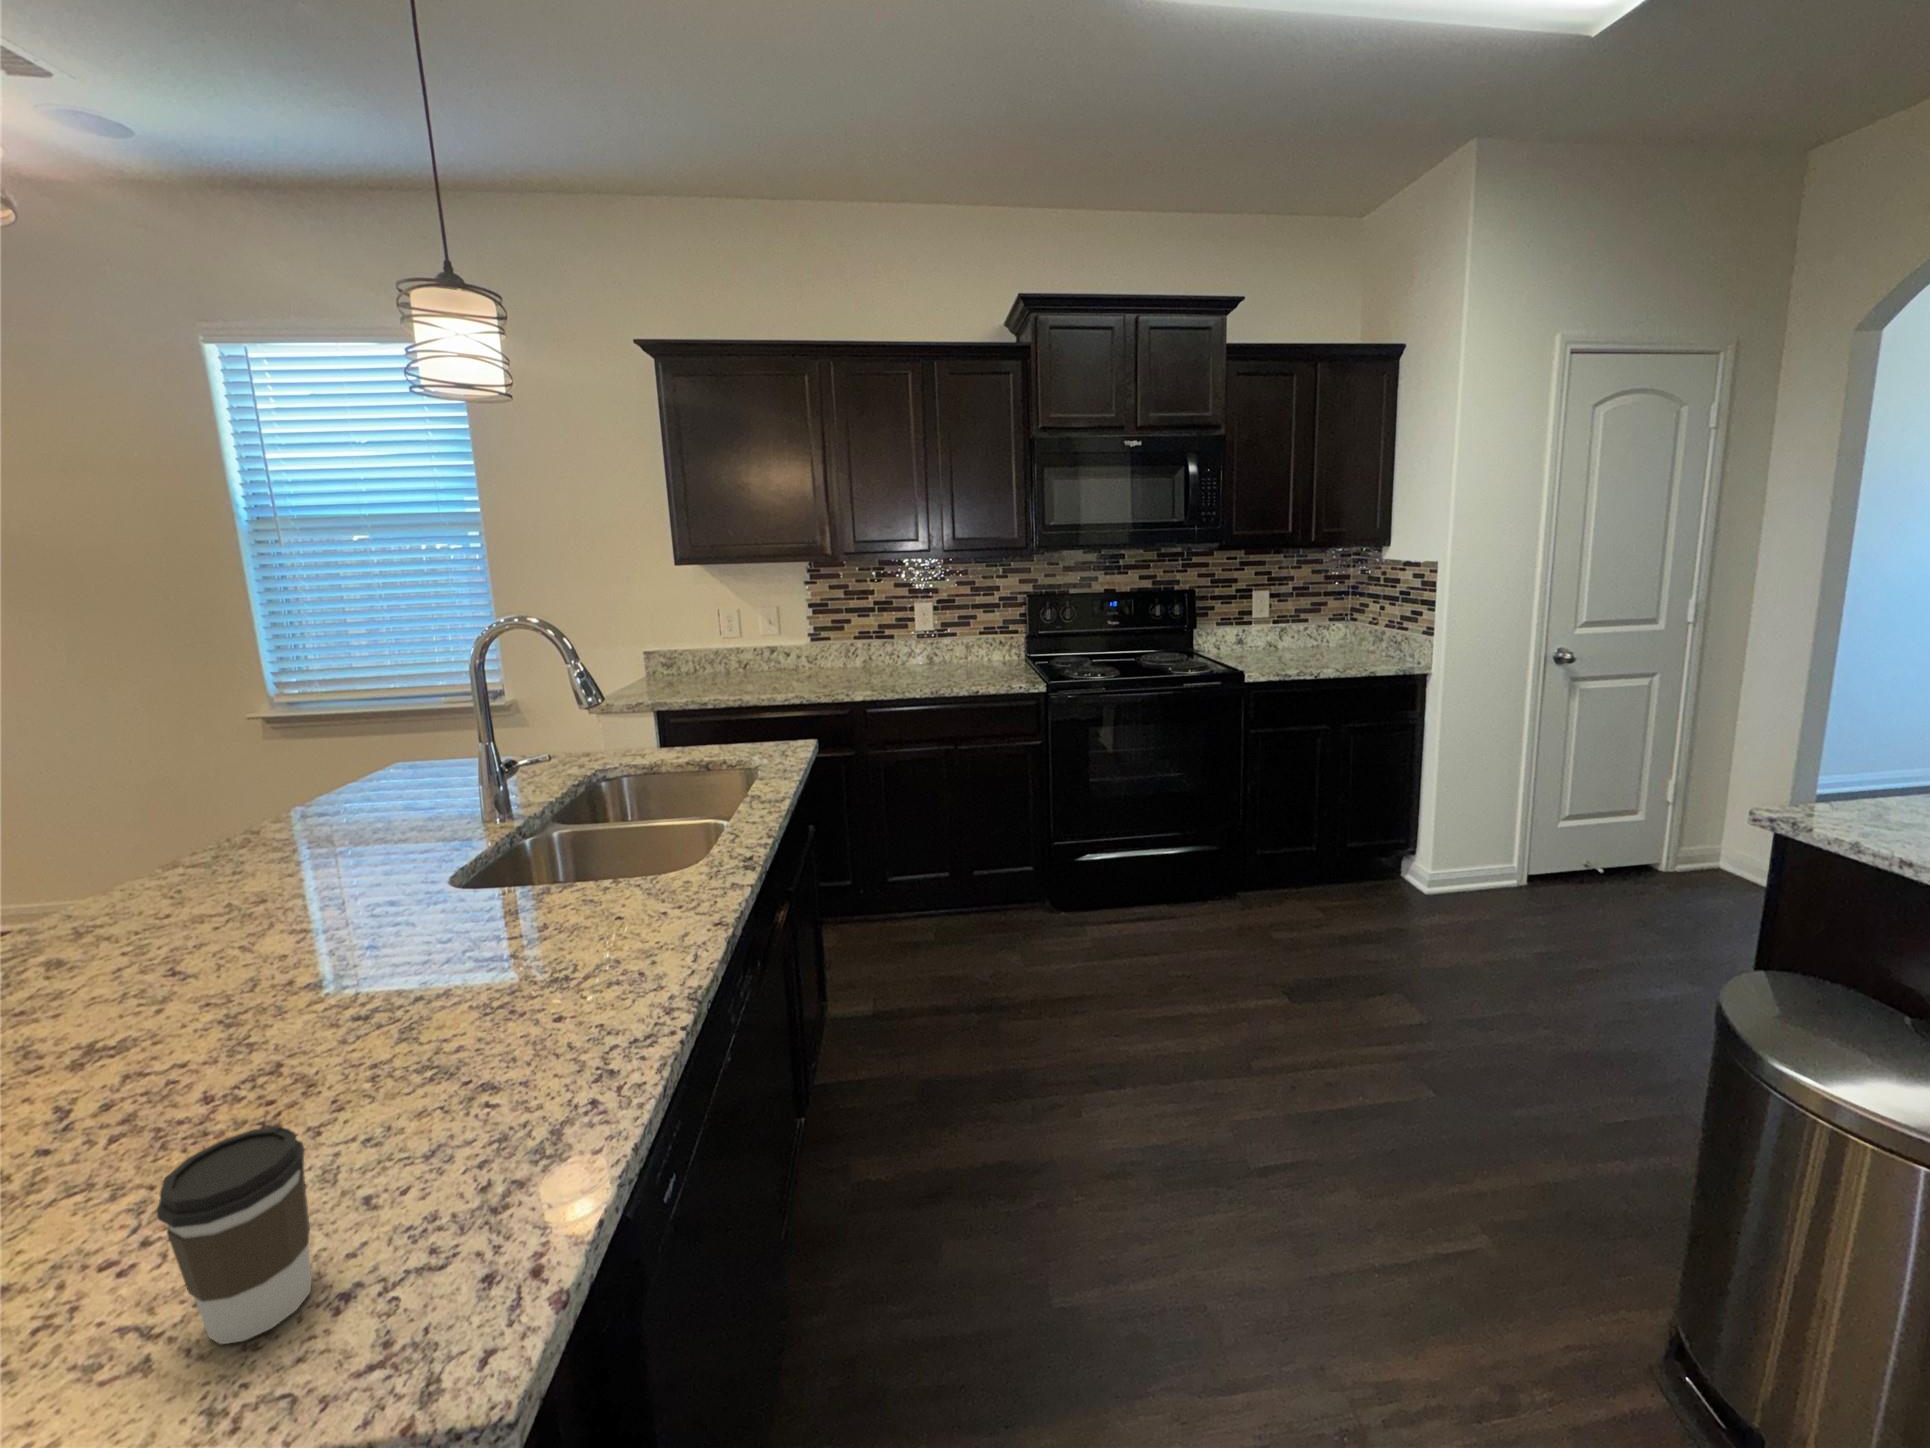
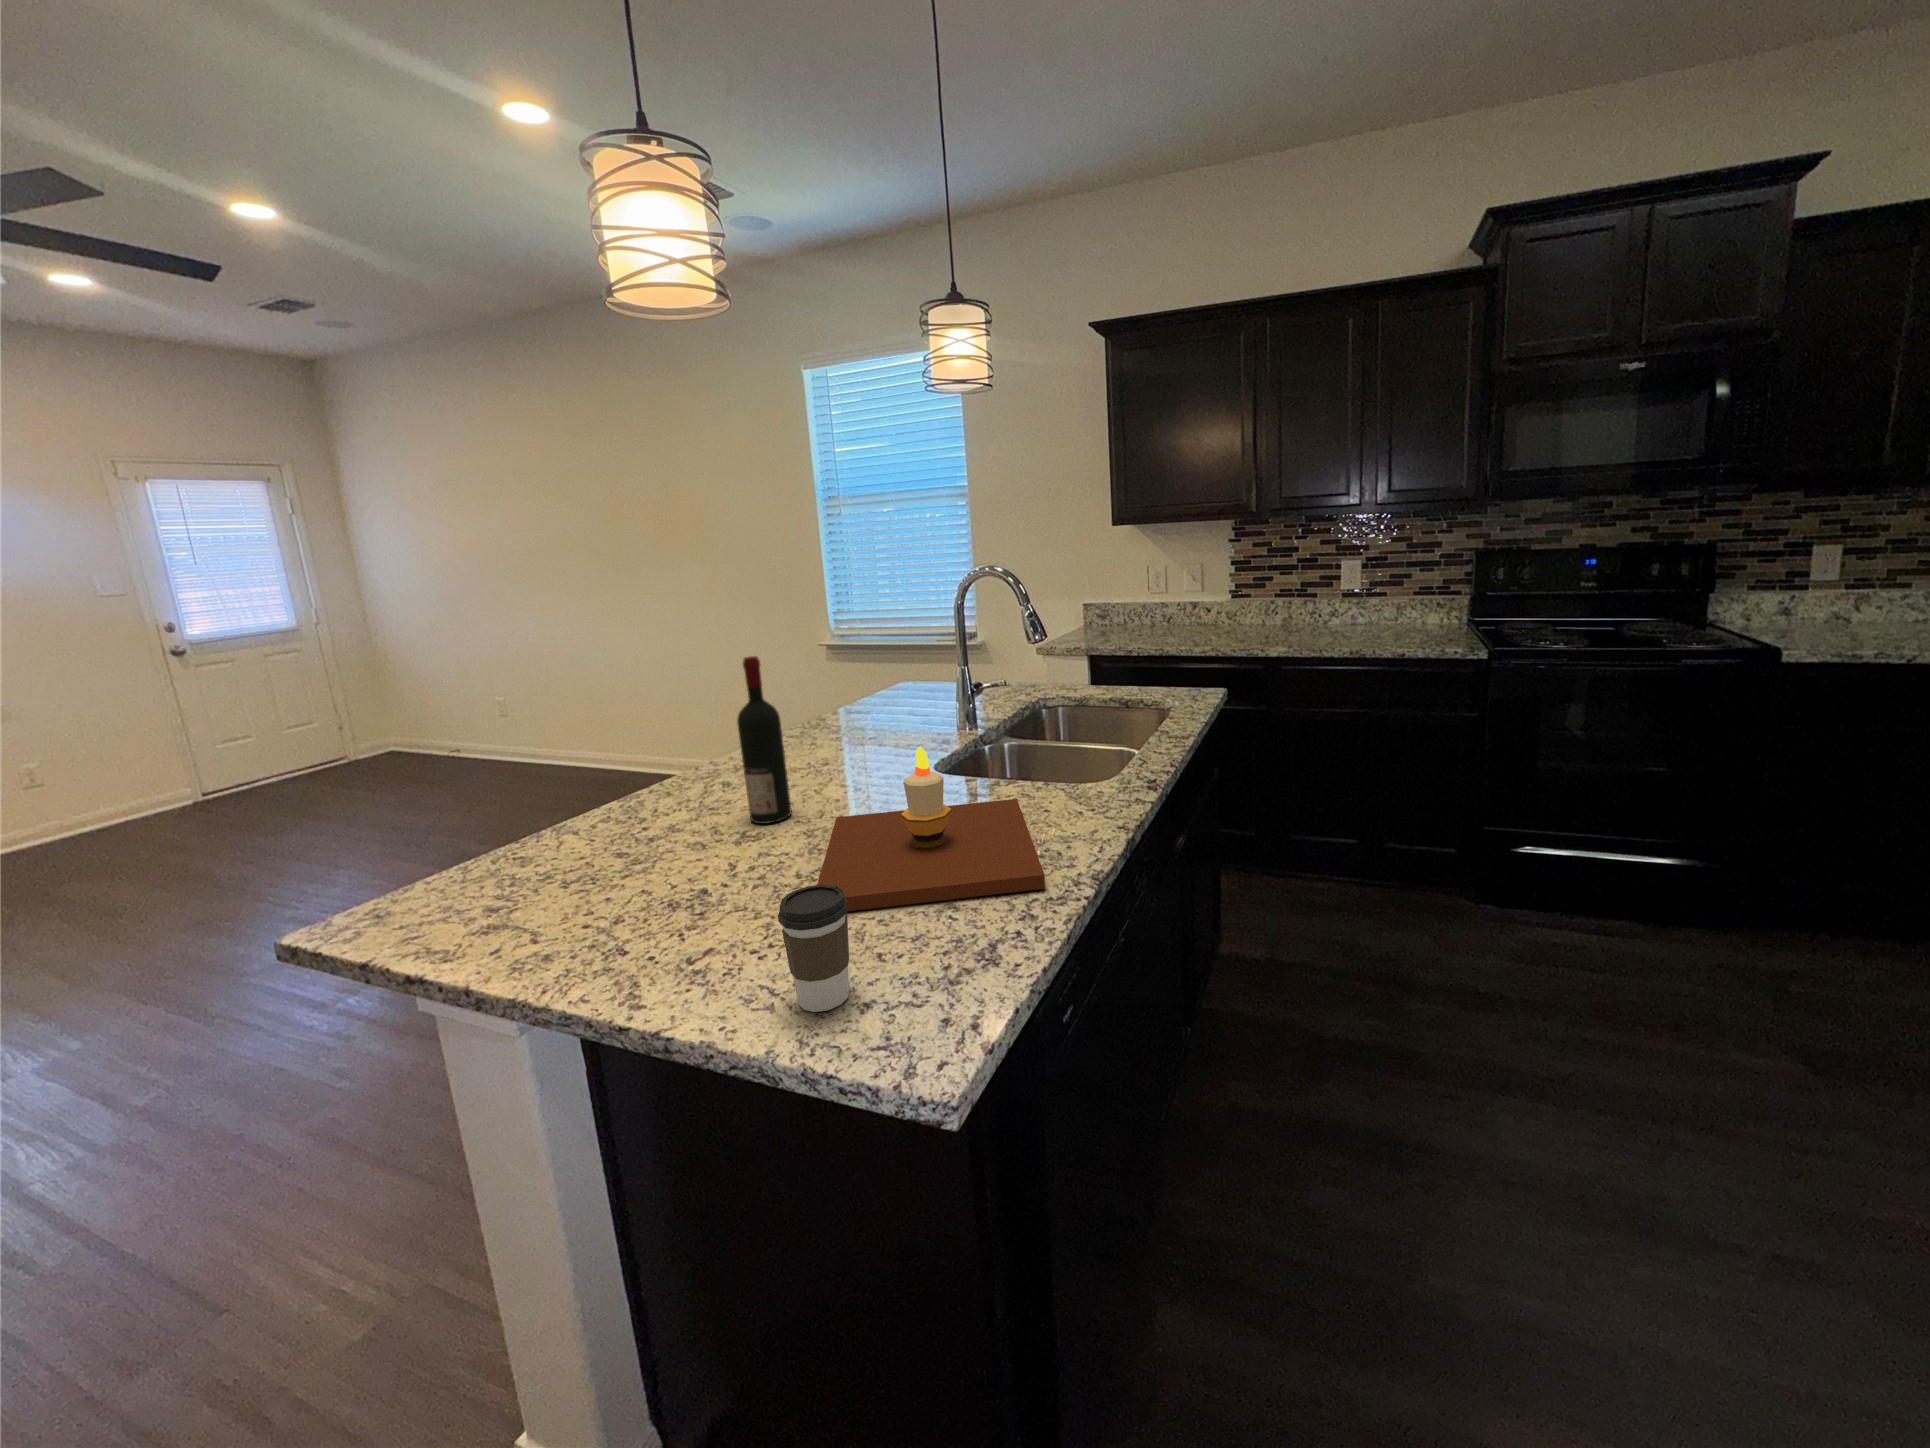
wine bottle: none [58,766,184,1029] -> present [737,656,792,824]
candle: none [232,873,626,1165] -> present [817,747,1045,911]

